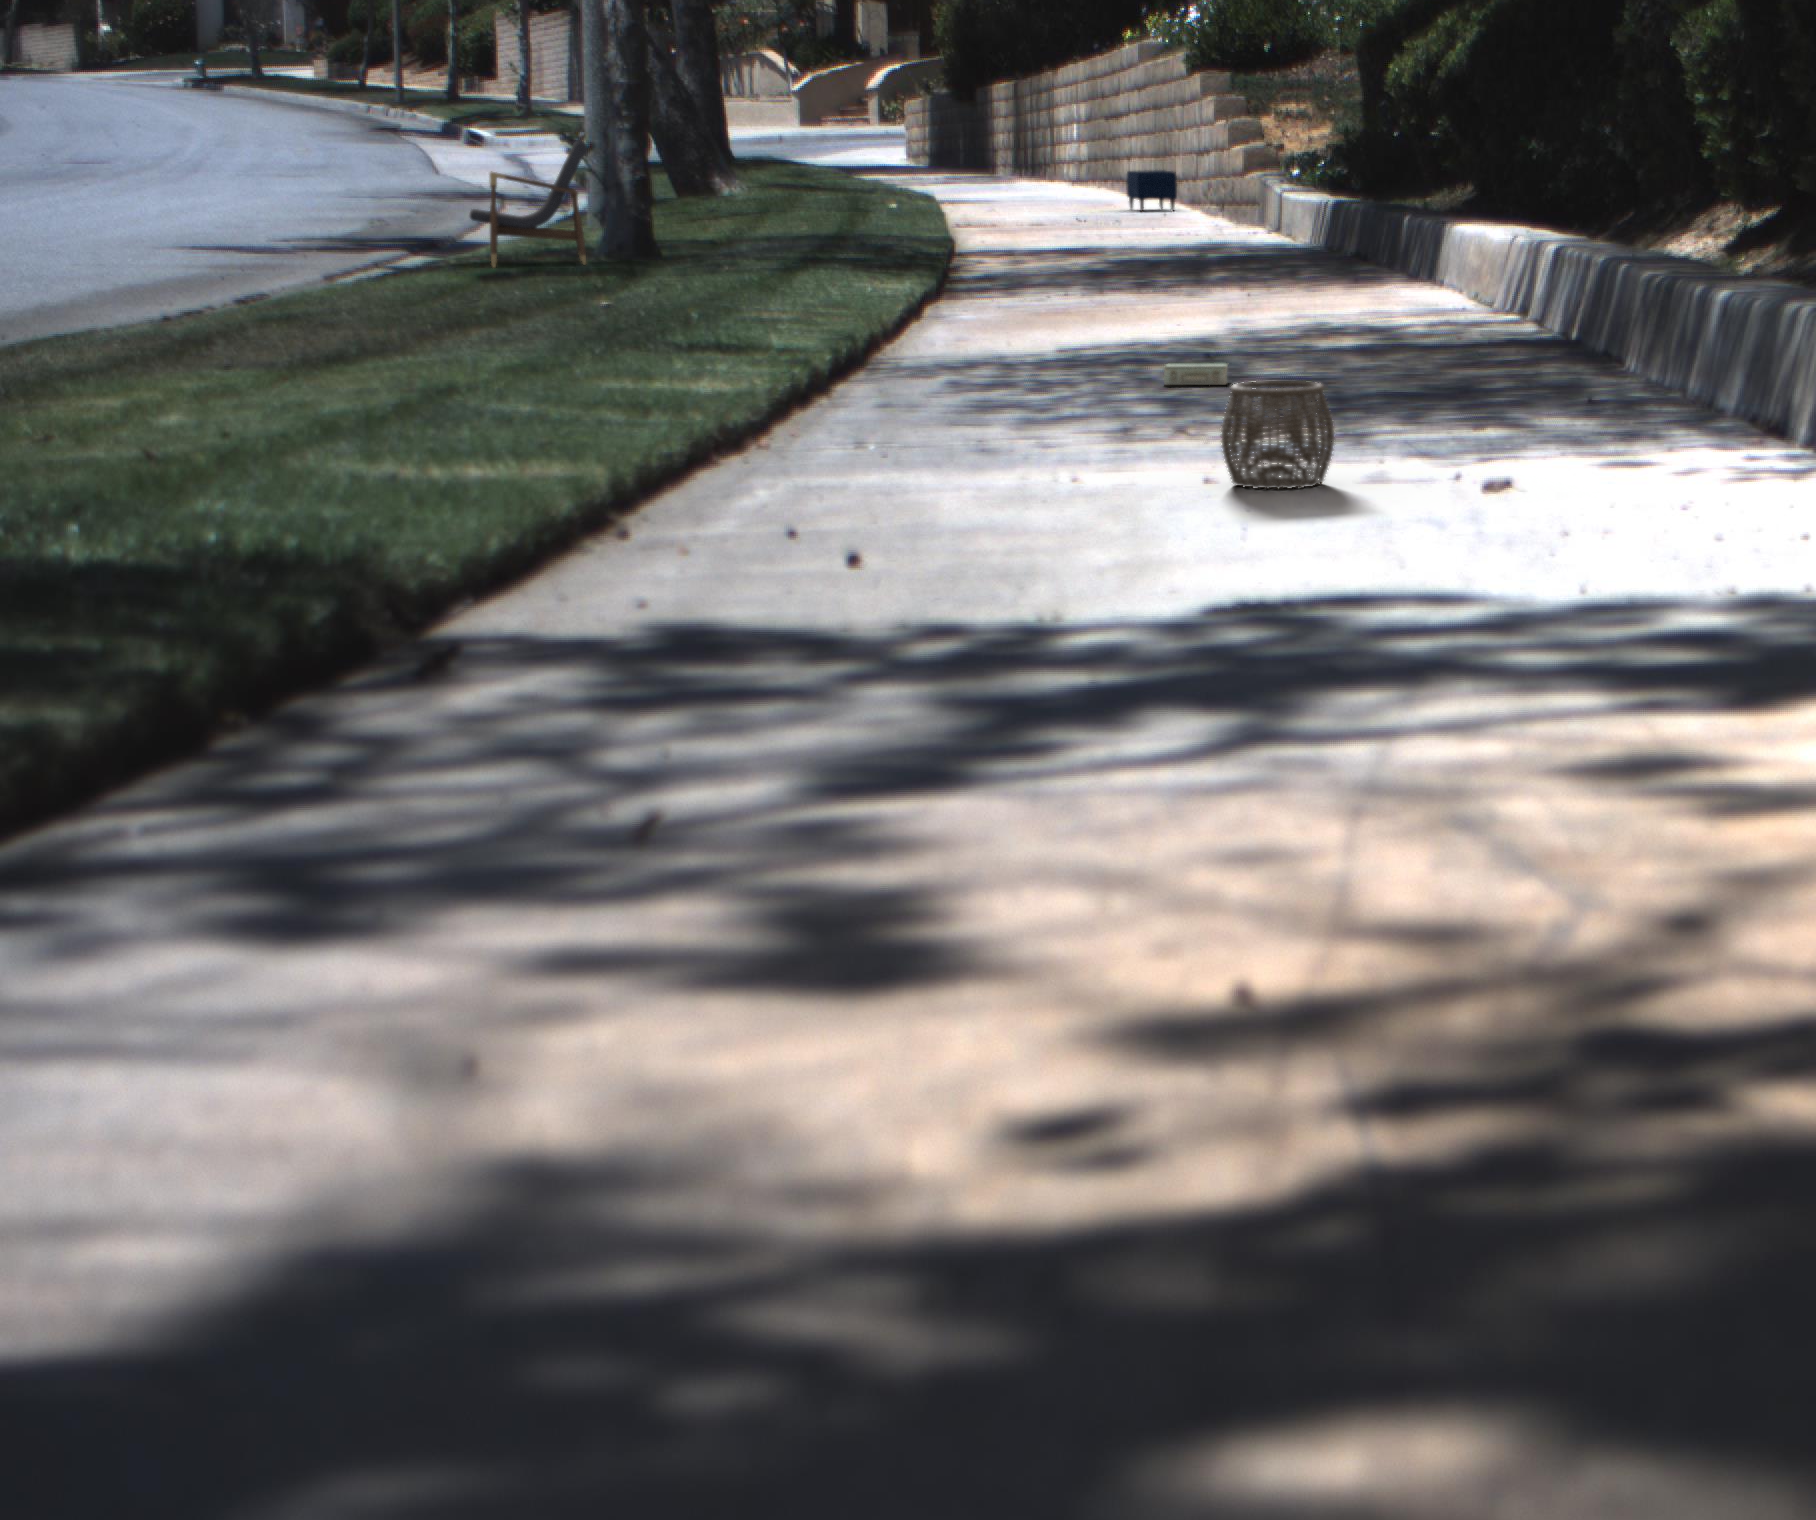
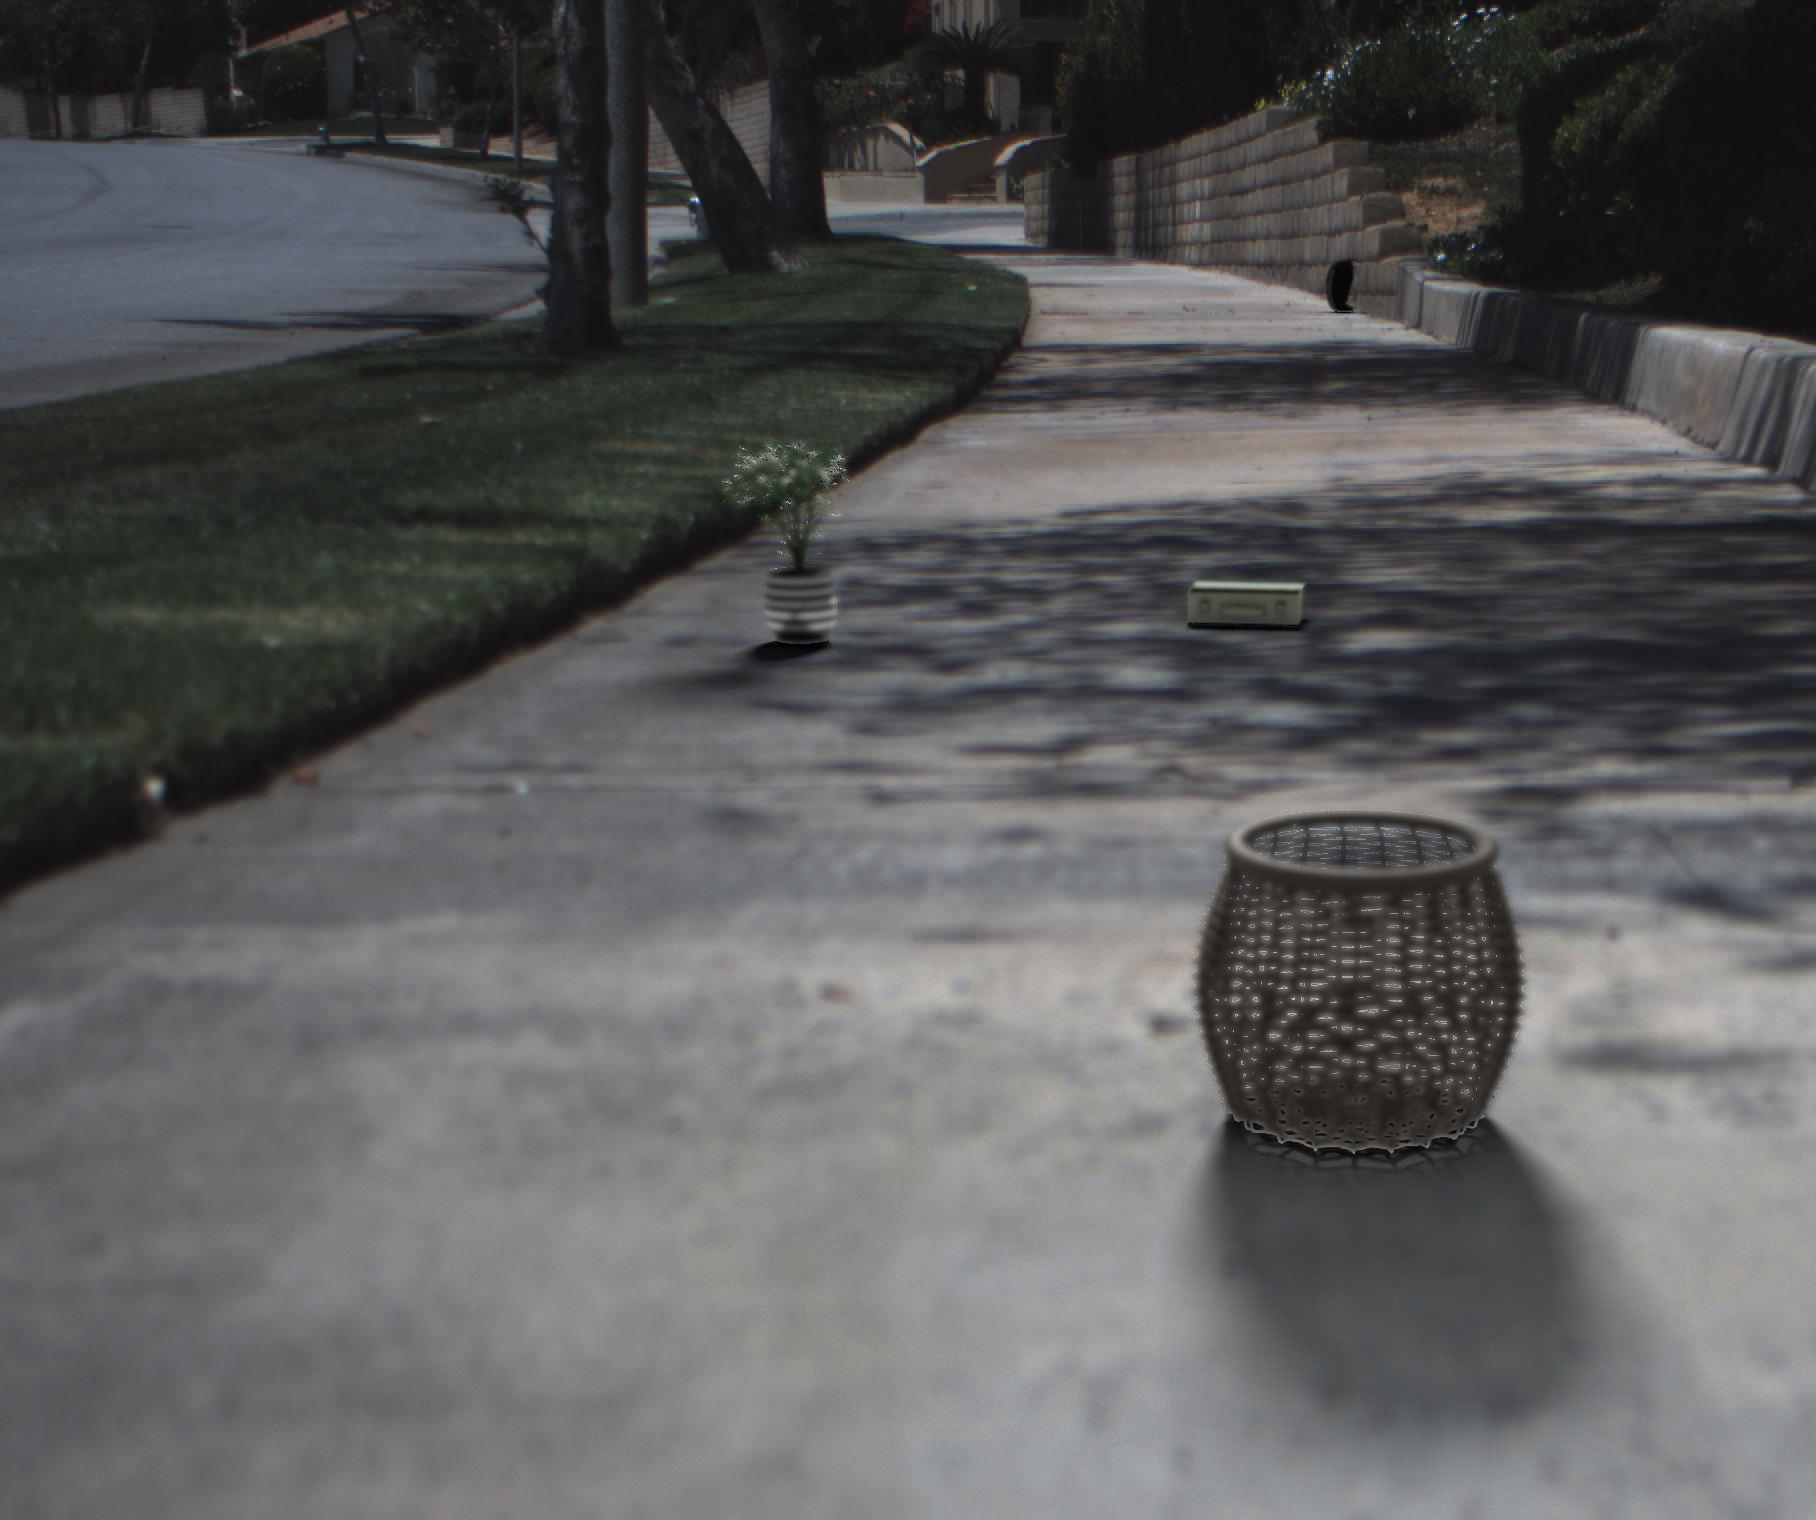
lounge chair: present [470,140,587,267] -> none [351,194,514,360]
bench: present [1126,170,1177,212] -> none [1251,253,1306,300]
backpack: none [1197,174,1235,222] -> present [1325,258,1358,313]
potted plant: none [913,283,987,397] -> present [721,440,848,645]

